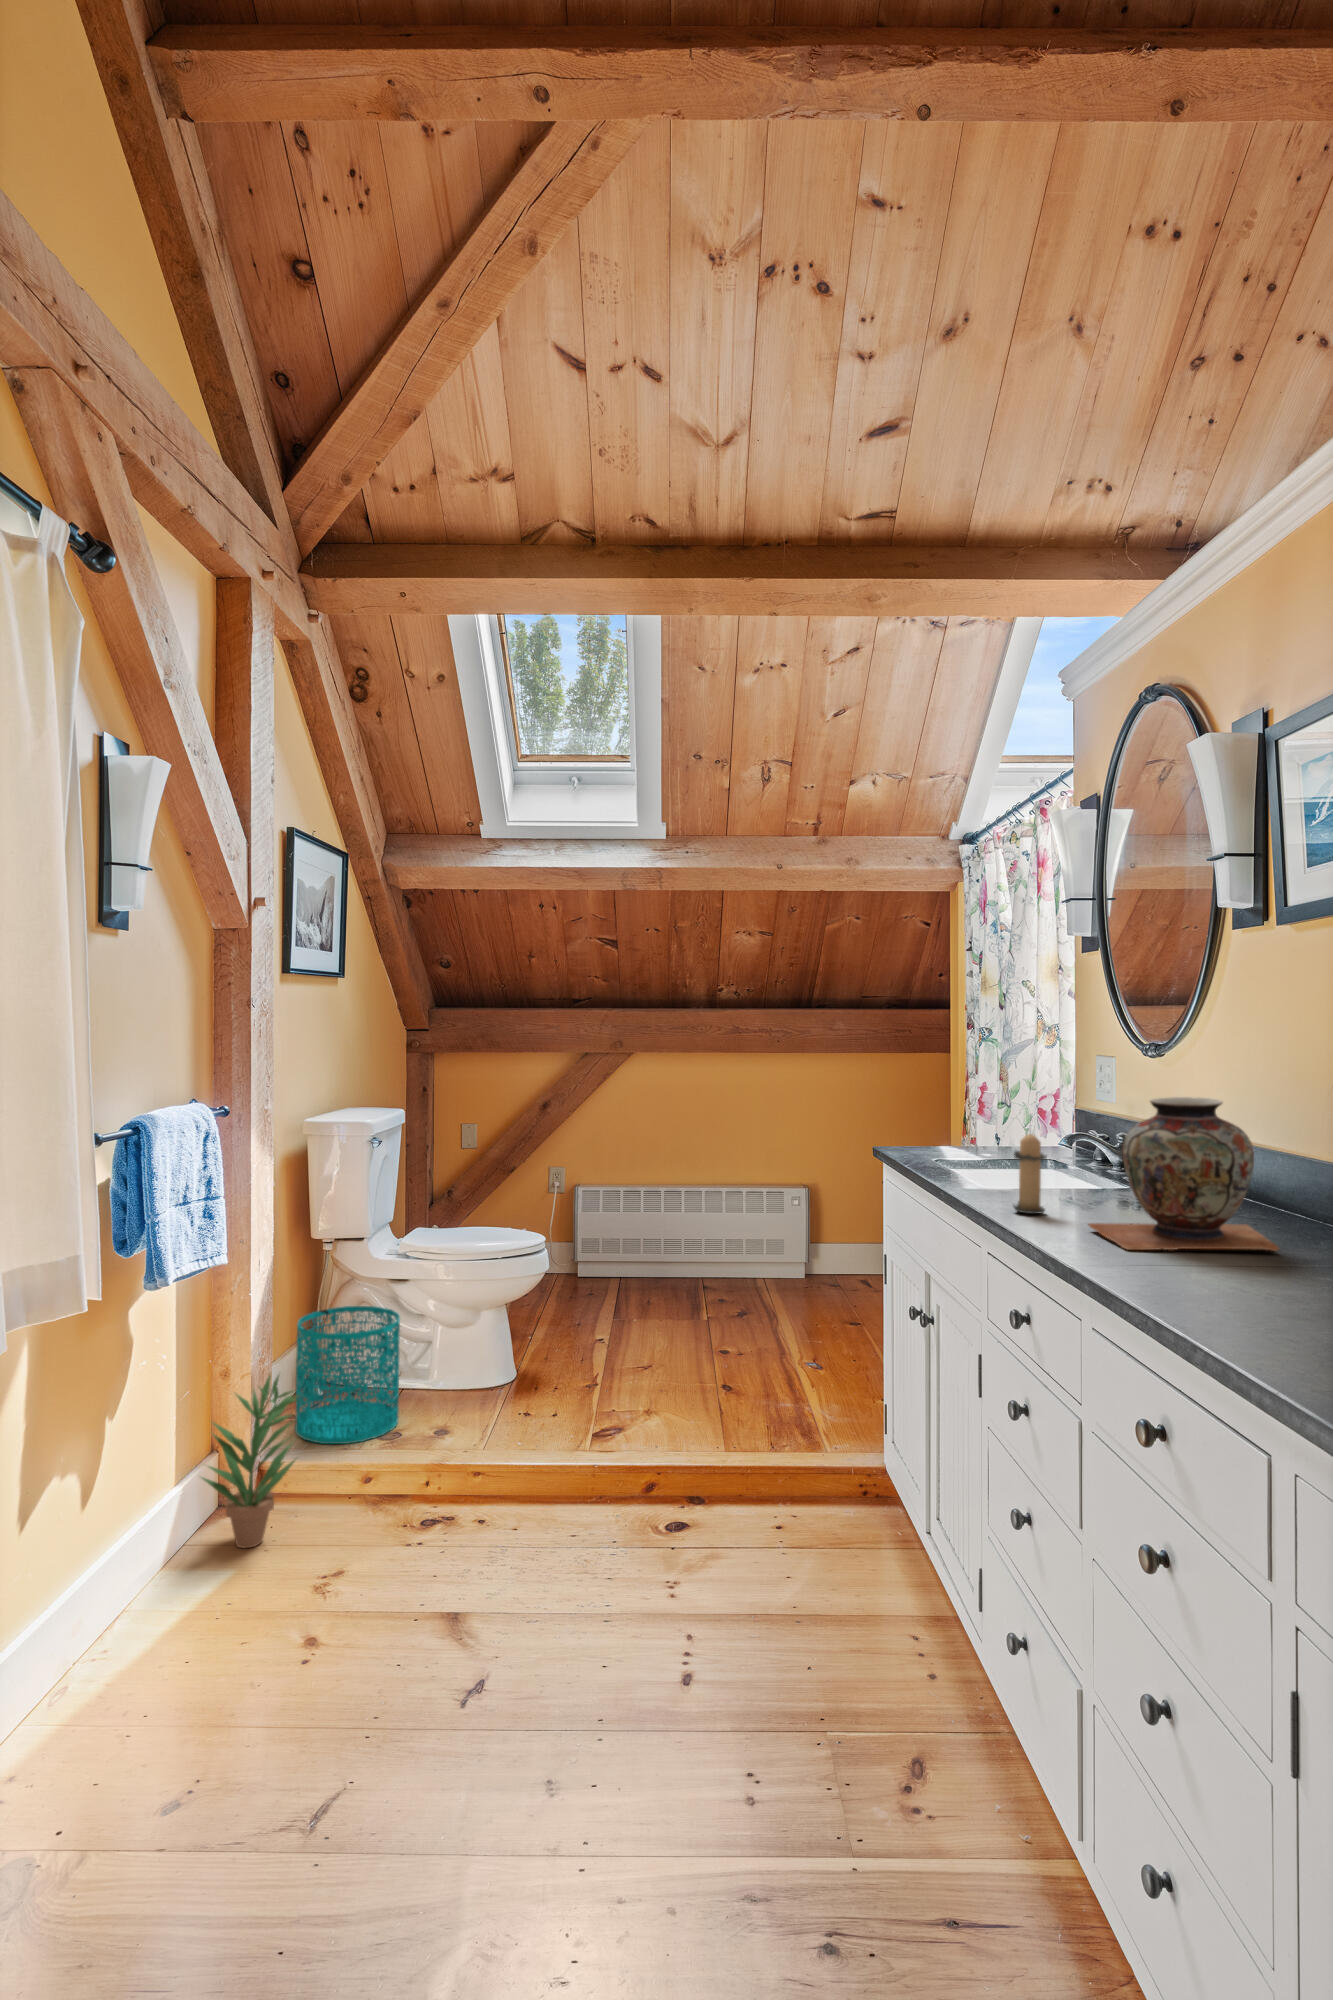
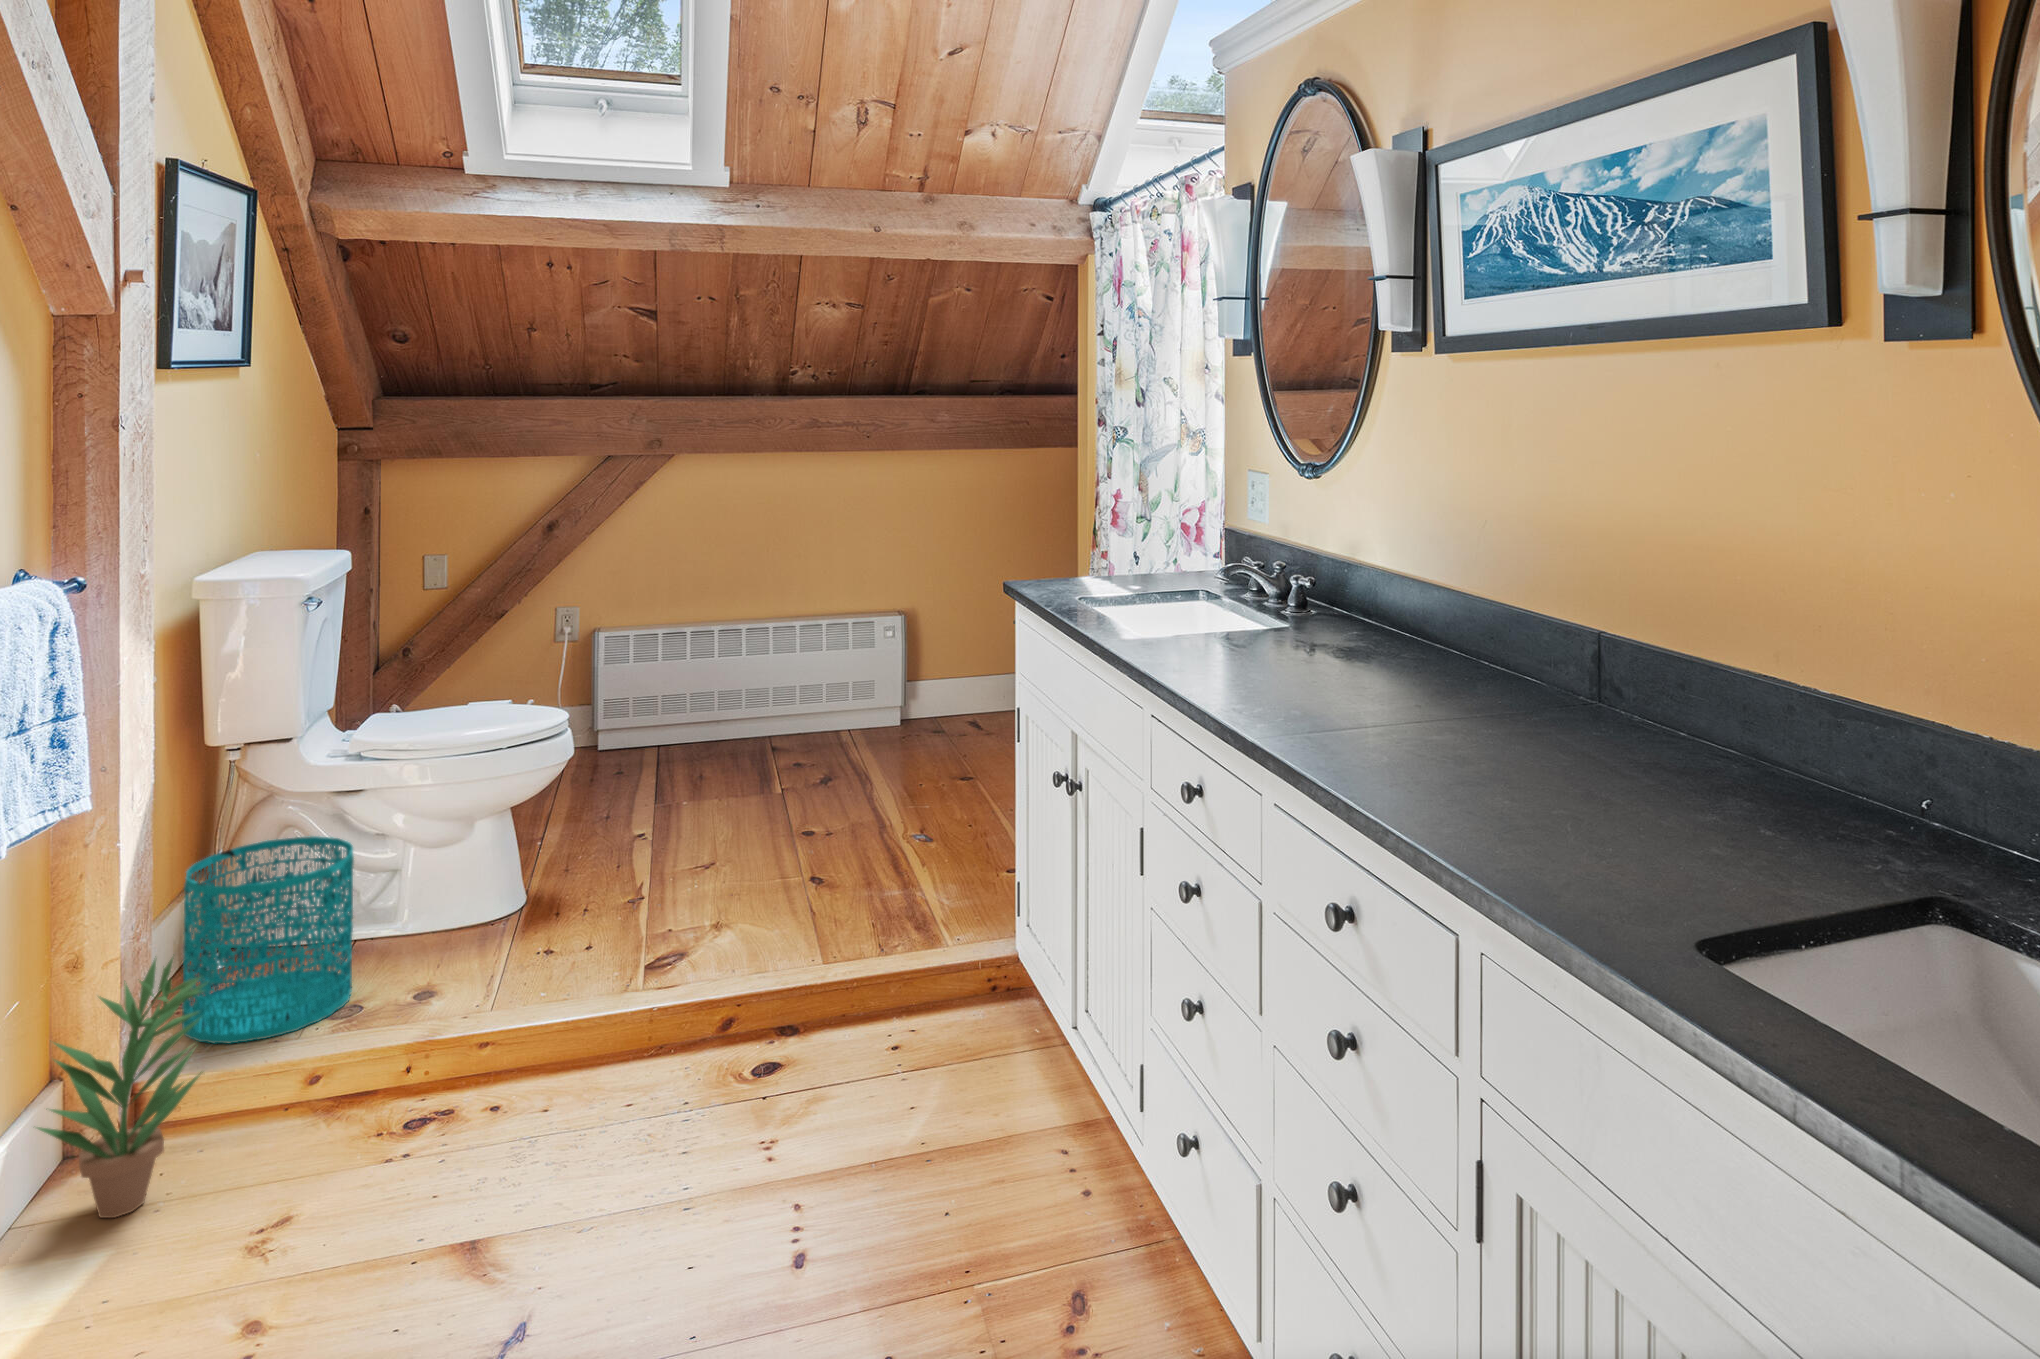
decorative vase: present [1089,1097,1279,1251] -> none [1255,530,1440,698]
candle: present [1014,1134,1046,1214] -> none [1171,566,1217,662]

